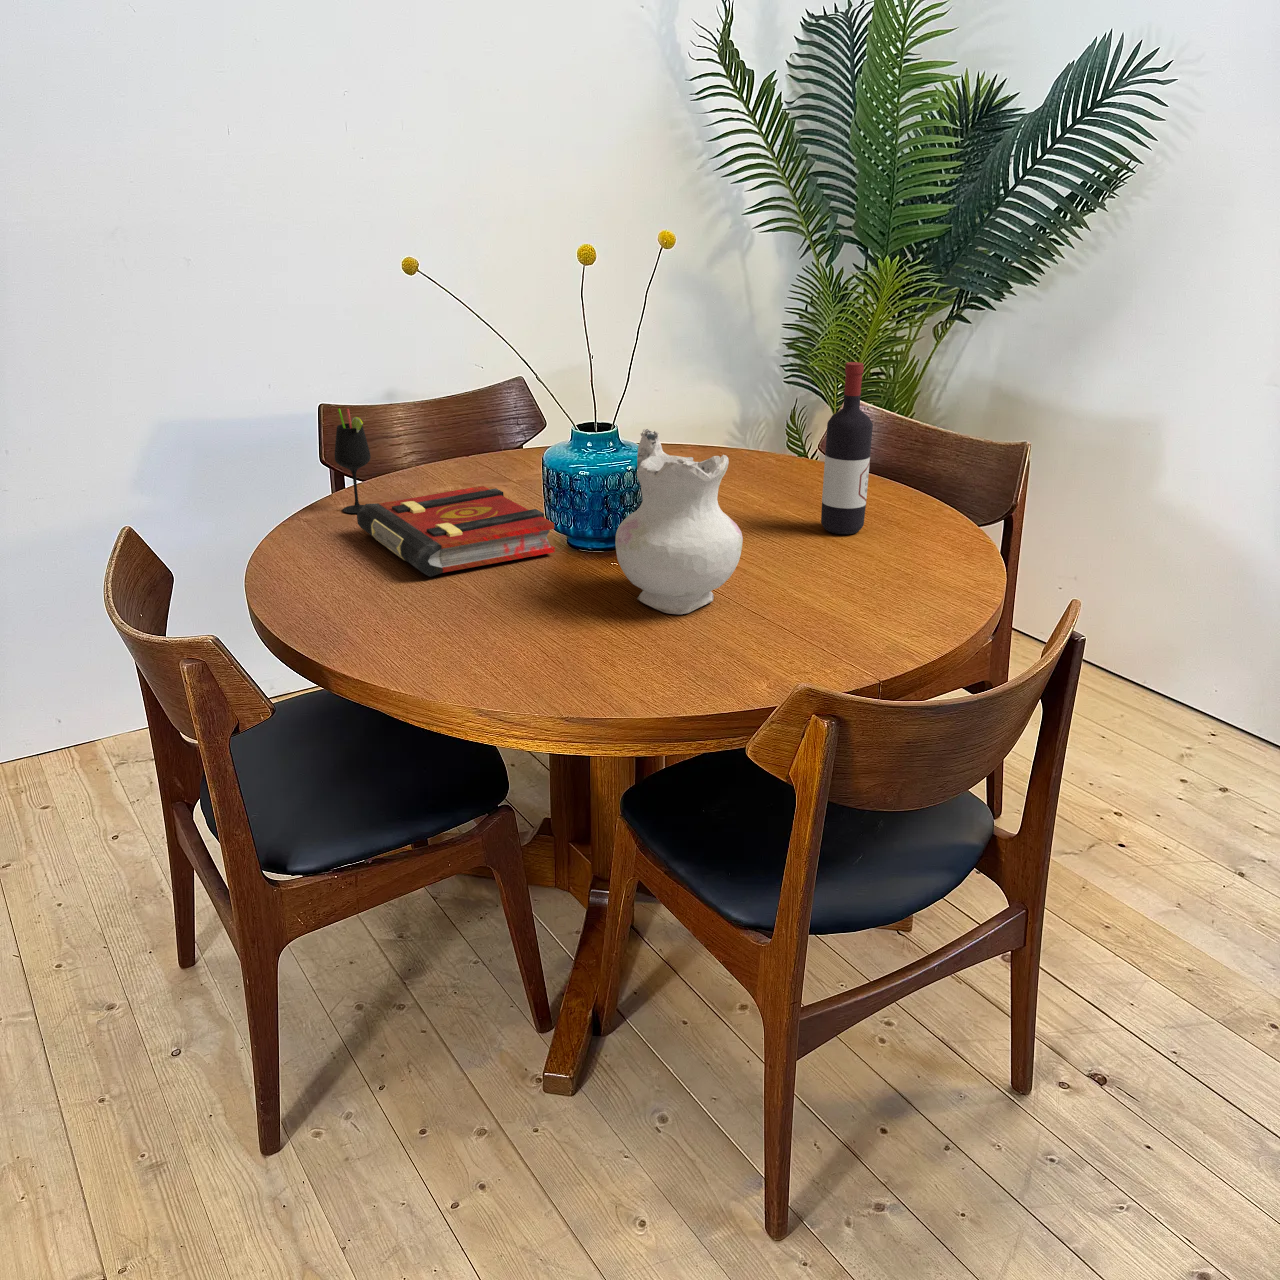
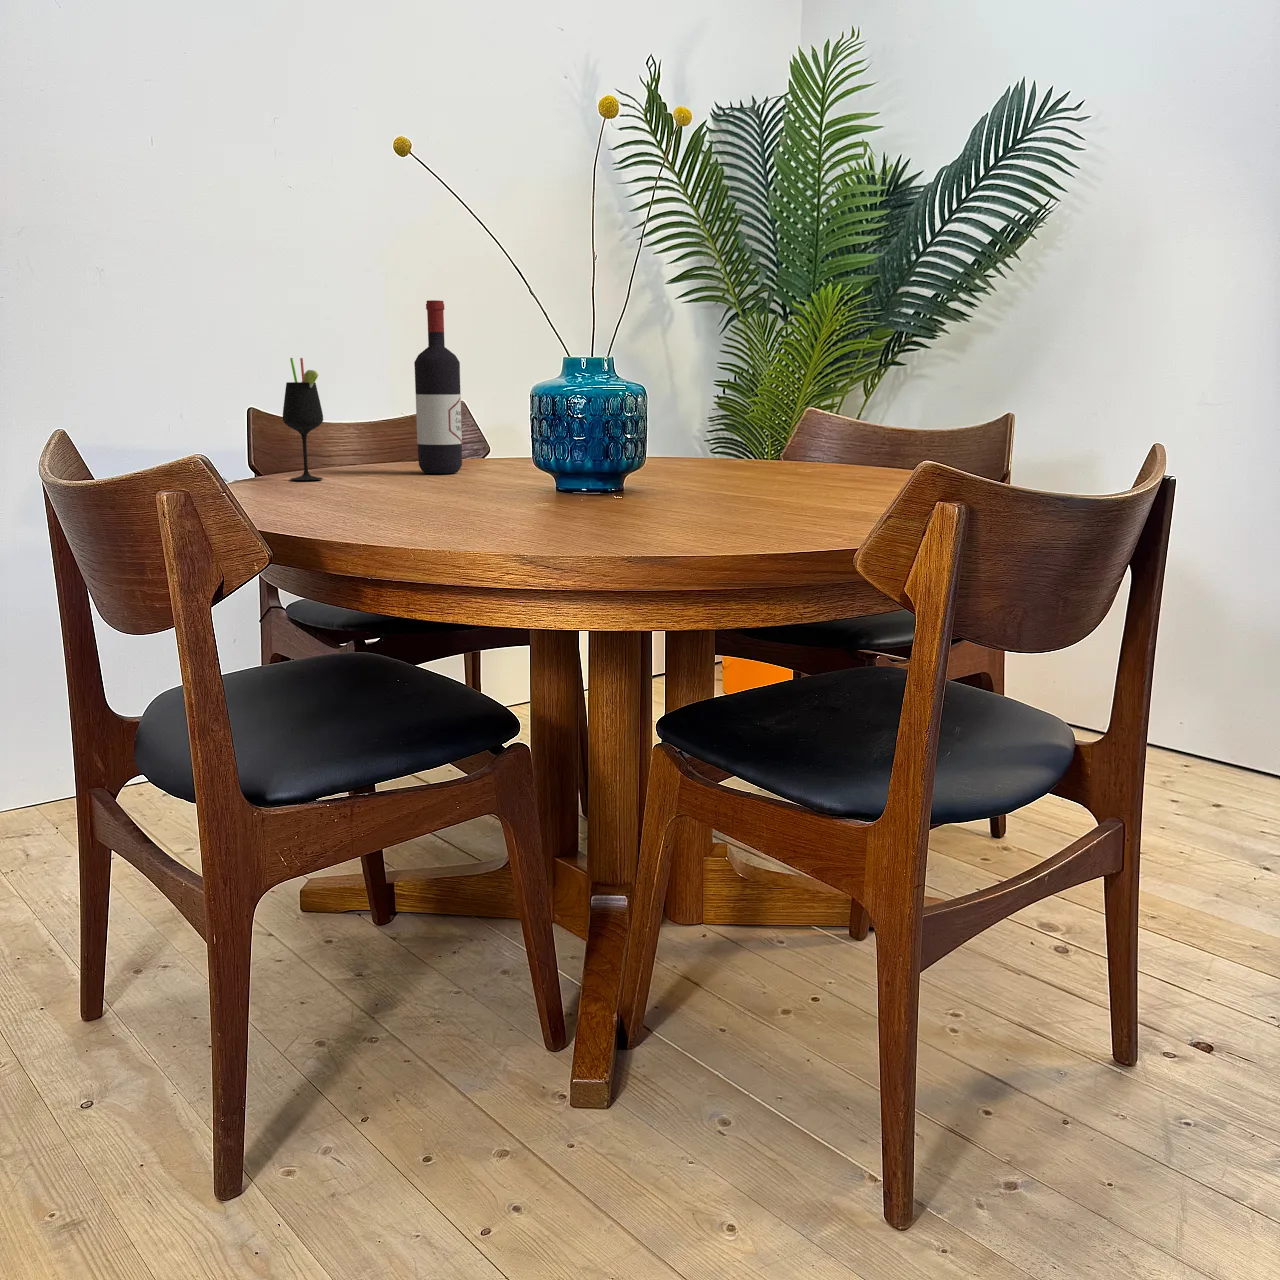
wine bottle: present [821,362,873,534] -> present [414,300,462,473]
ceramic pitcher: present [615,429,743,614] -> none [634,325,774,512]
book: present [357,486,555,577] -> none [315,445,548,500]

